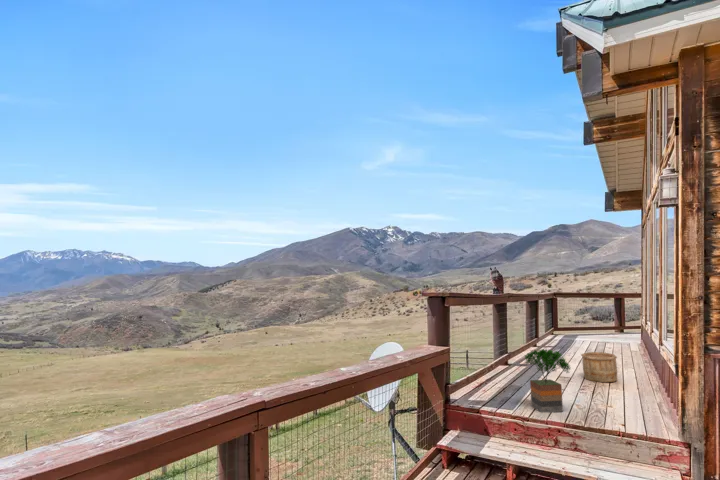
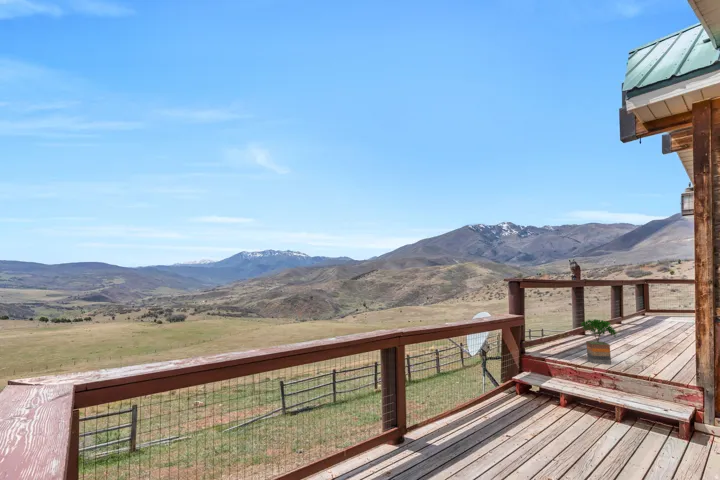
wooden bucket: present [581,352,617,382] -> none [644,328,677,351]

